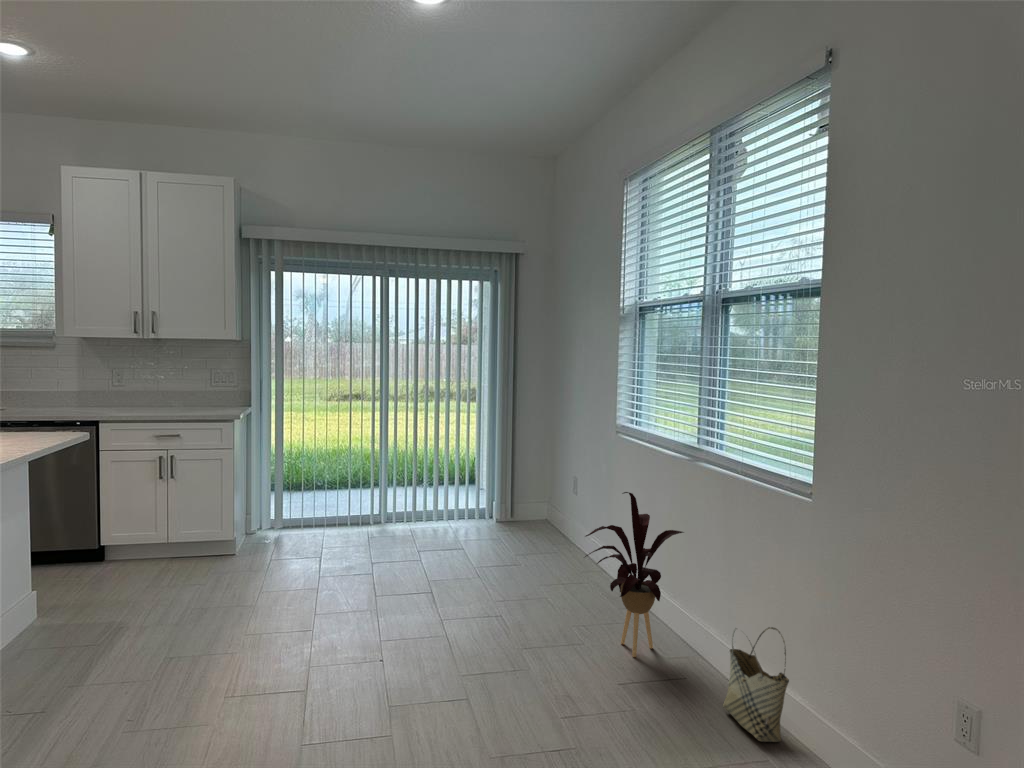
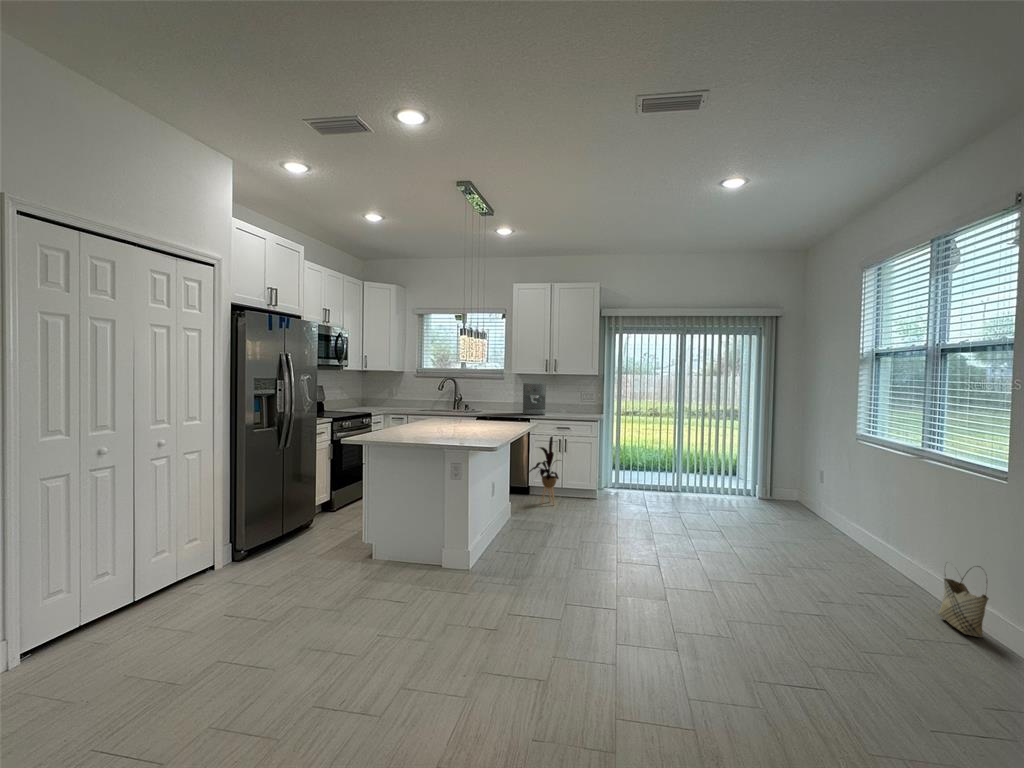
coffee maker: none [97,355,149,413] -> present [523,383,546,415]
house plant: present [585,492,684,657] -> present [529,436,559,505]

